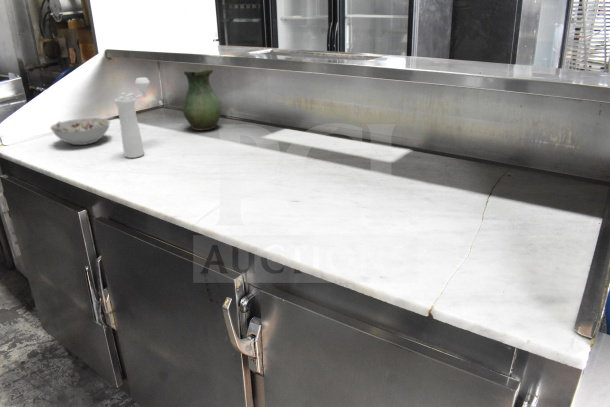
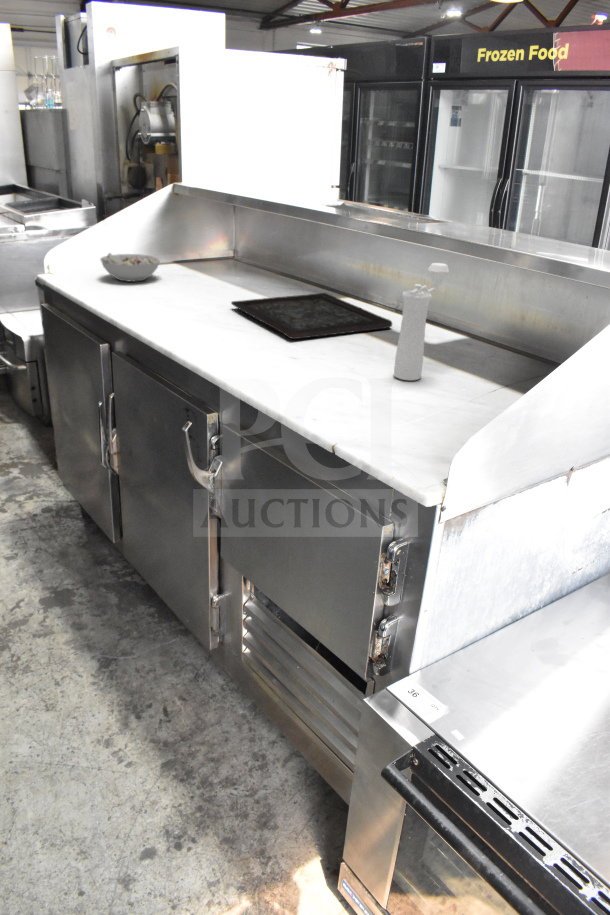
pitcher: present [183,69,221,130] -> none [240,212,284,285]
pepper mill: present [114,78,150,158] -> present [394,263,449,380]
tray: none [197,131,346,182] -> present [231,293,392,339]

